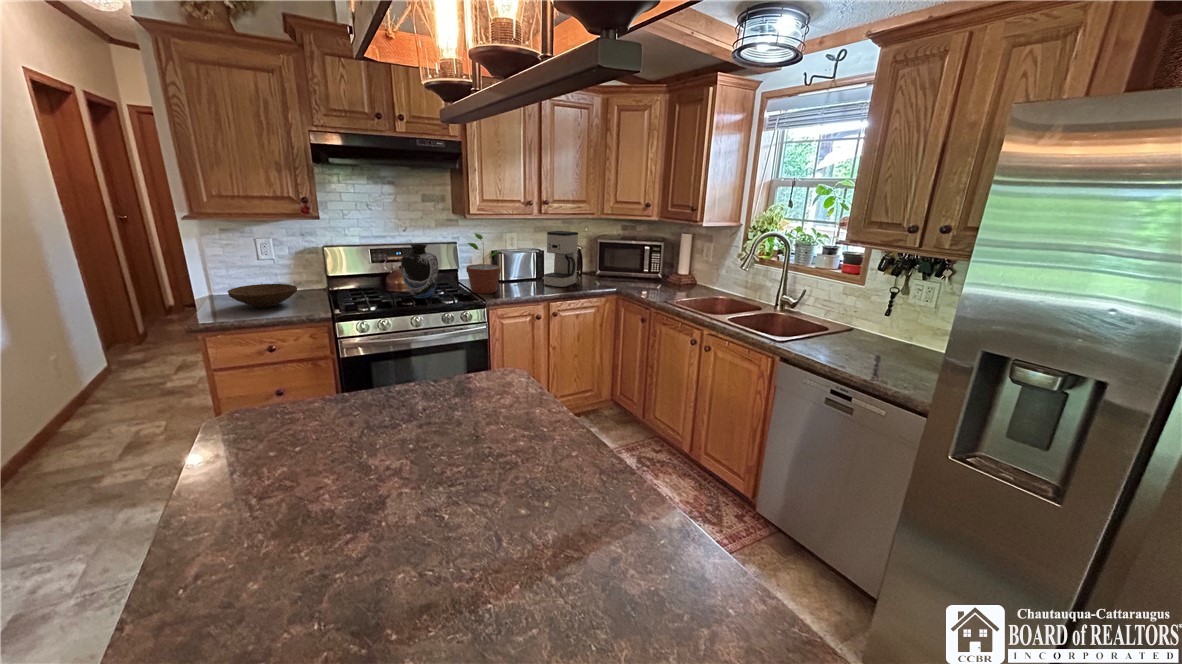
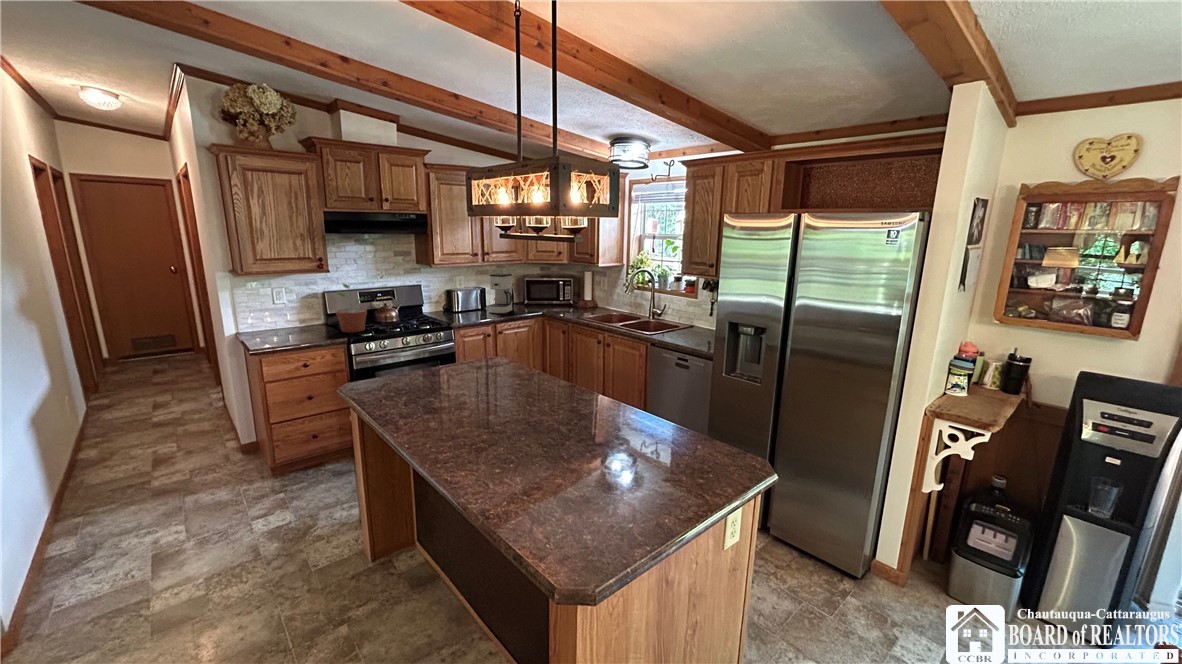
potted plant: present [466,233,501,294] -> present [336,284,367,332]
vase: present [401,244,439,298] -> none [389,287,417,326]
wooden bowl: present [228,284,297,308] -> none [265,321,314,338]

